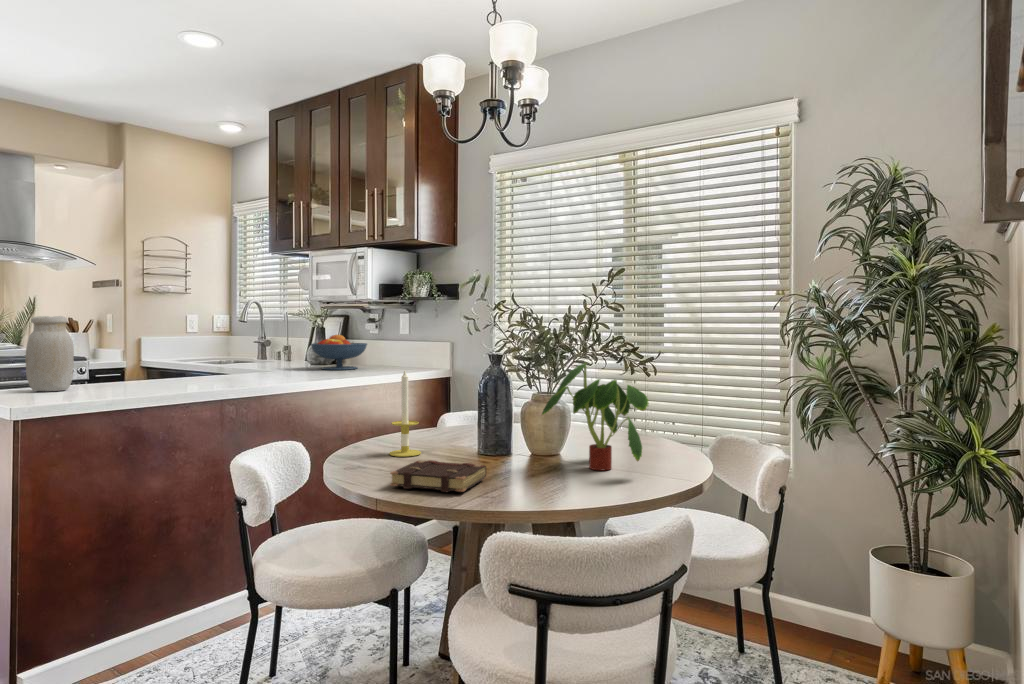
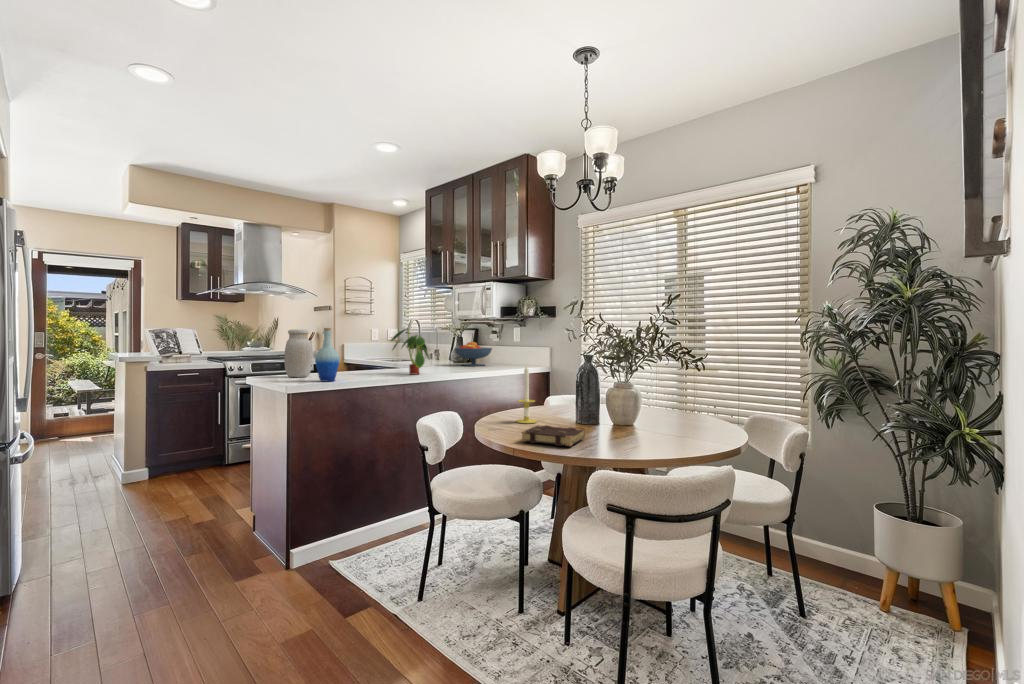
bottle: none [73,314,116,398] -> present [315,328,339,382]
plant: present [542,363,649,470] -> present [391,328,429,375]

